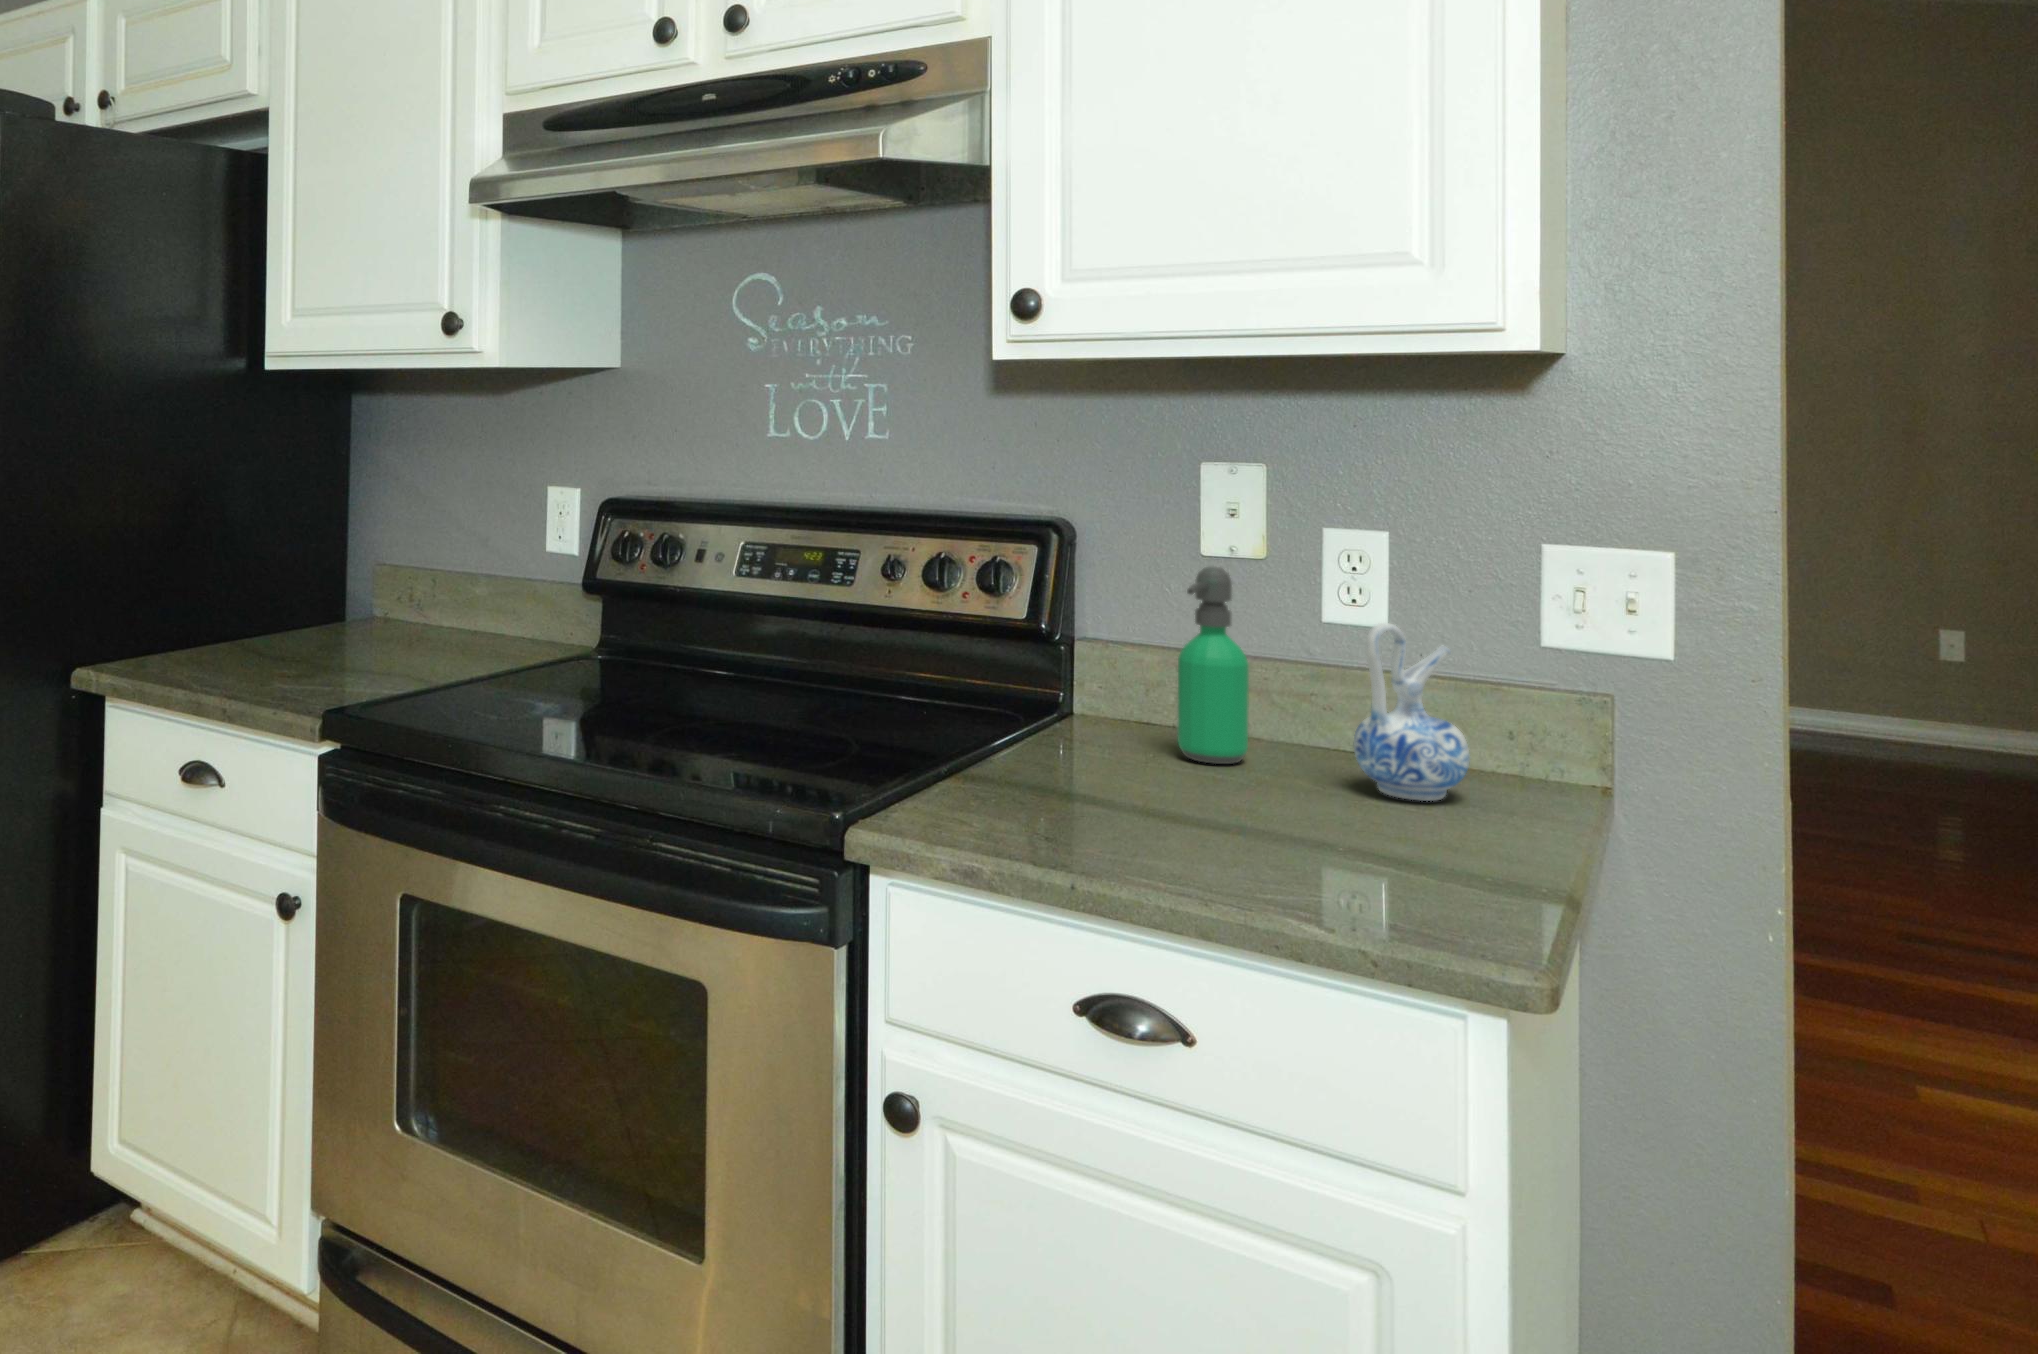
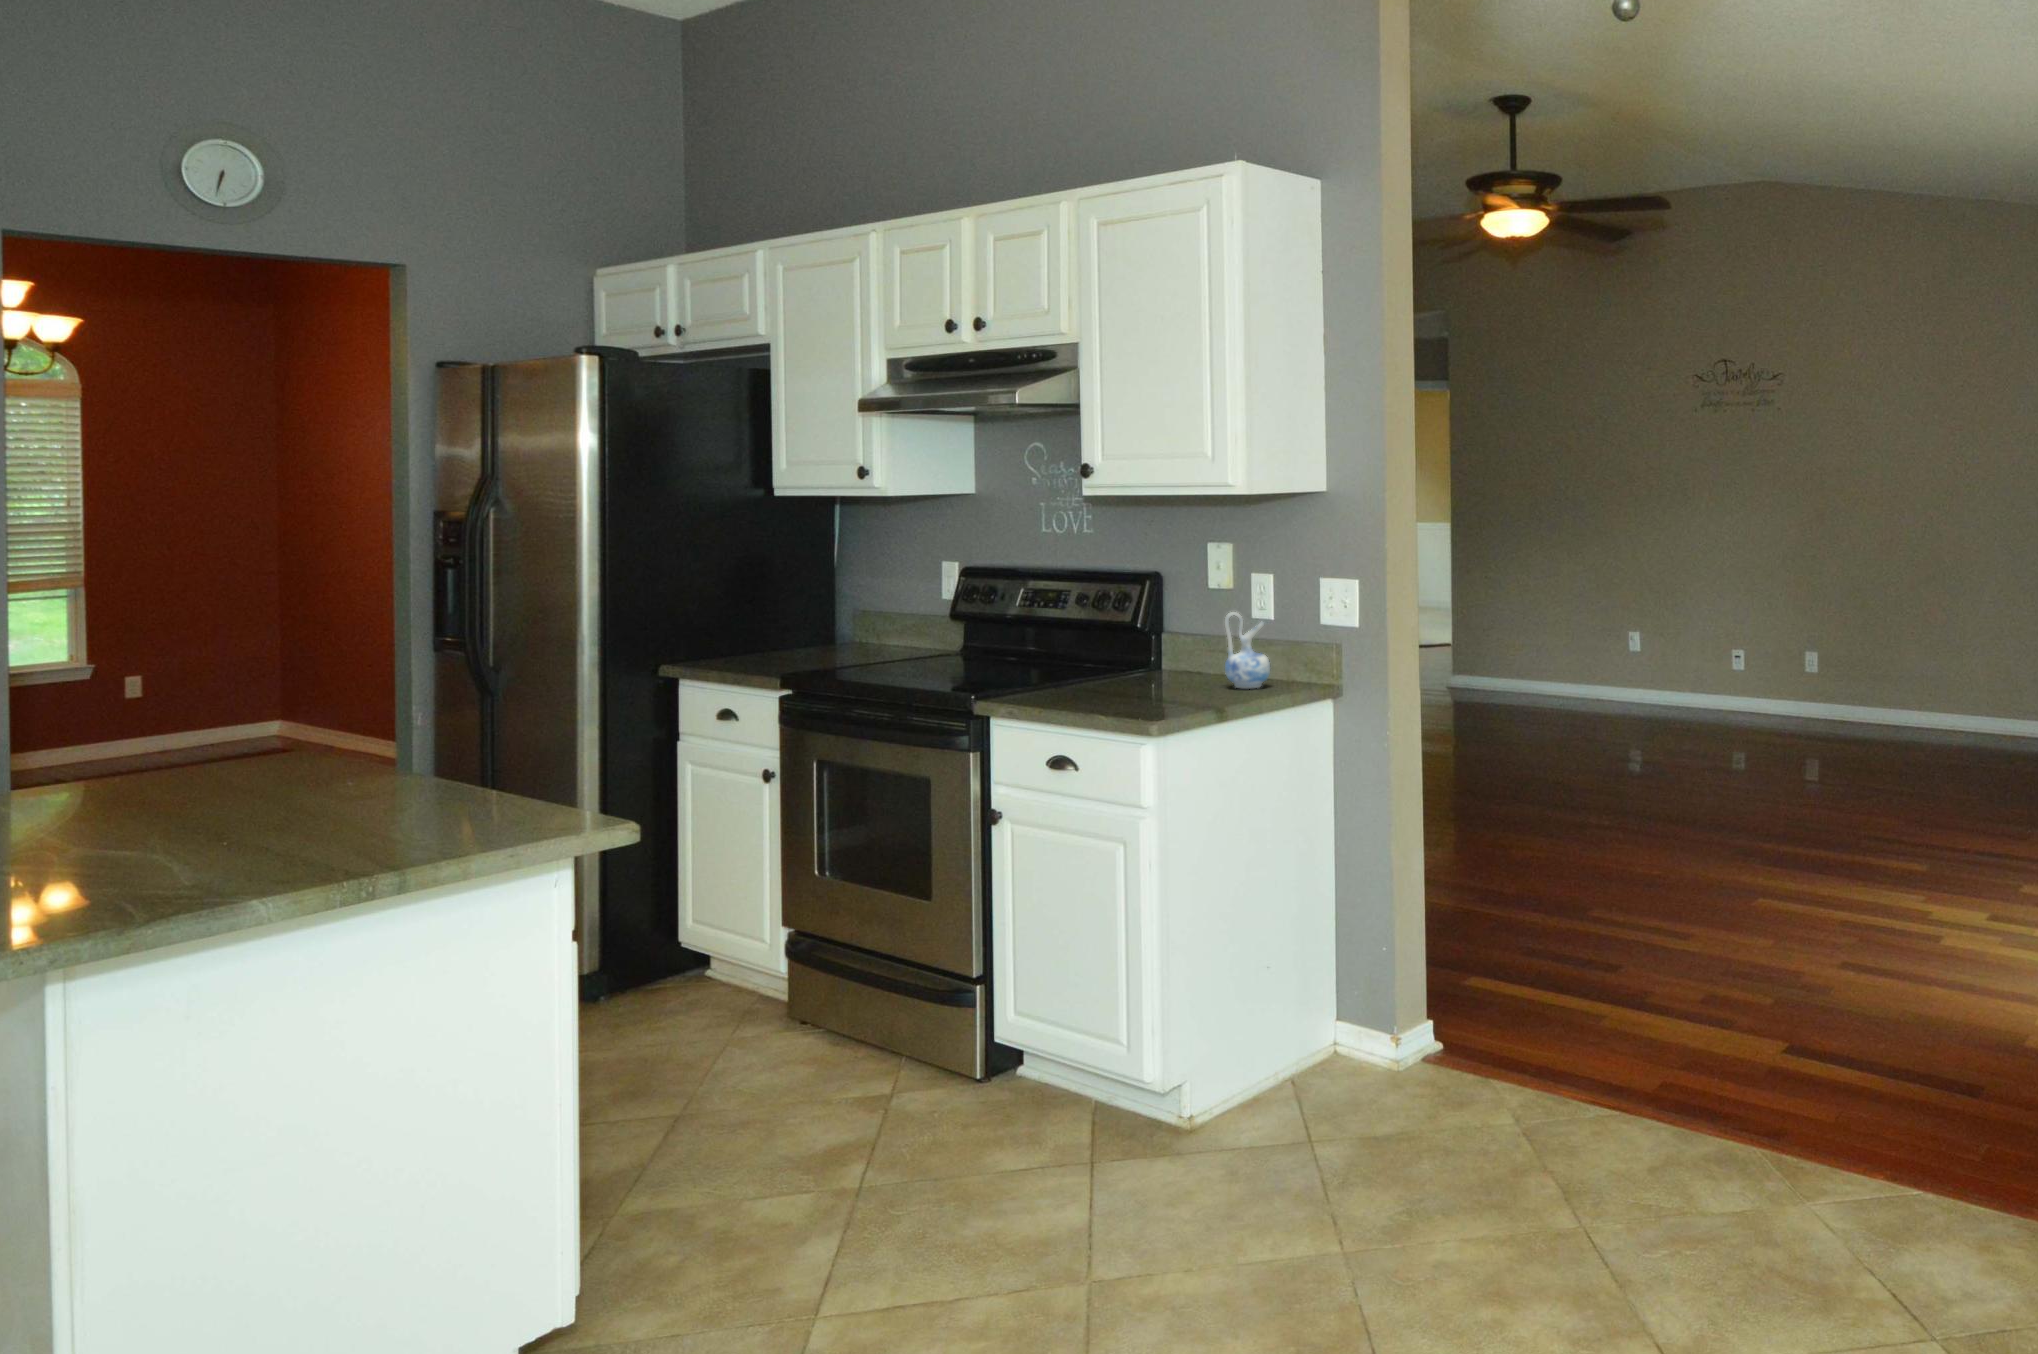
soap dispenser: present [1177,566,1249,764] -> none [1170,590,1206,681]

